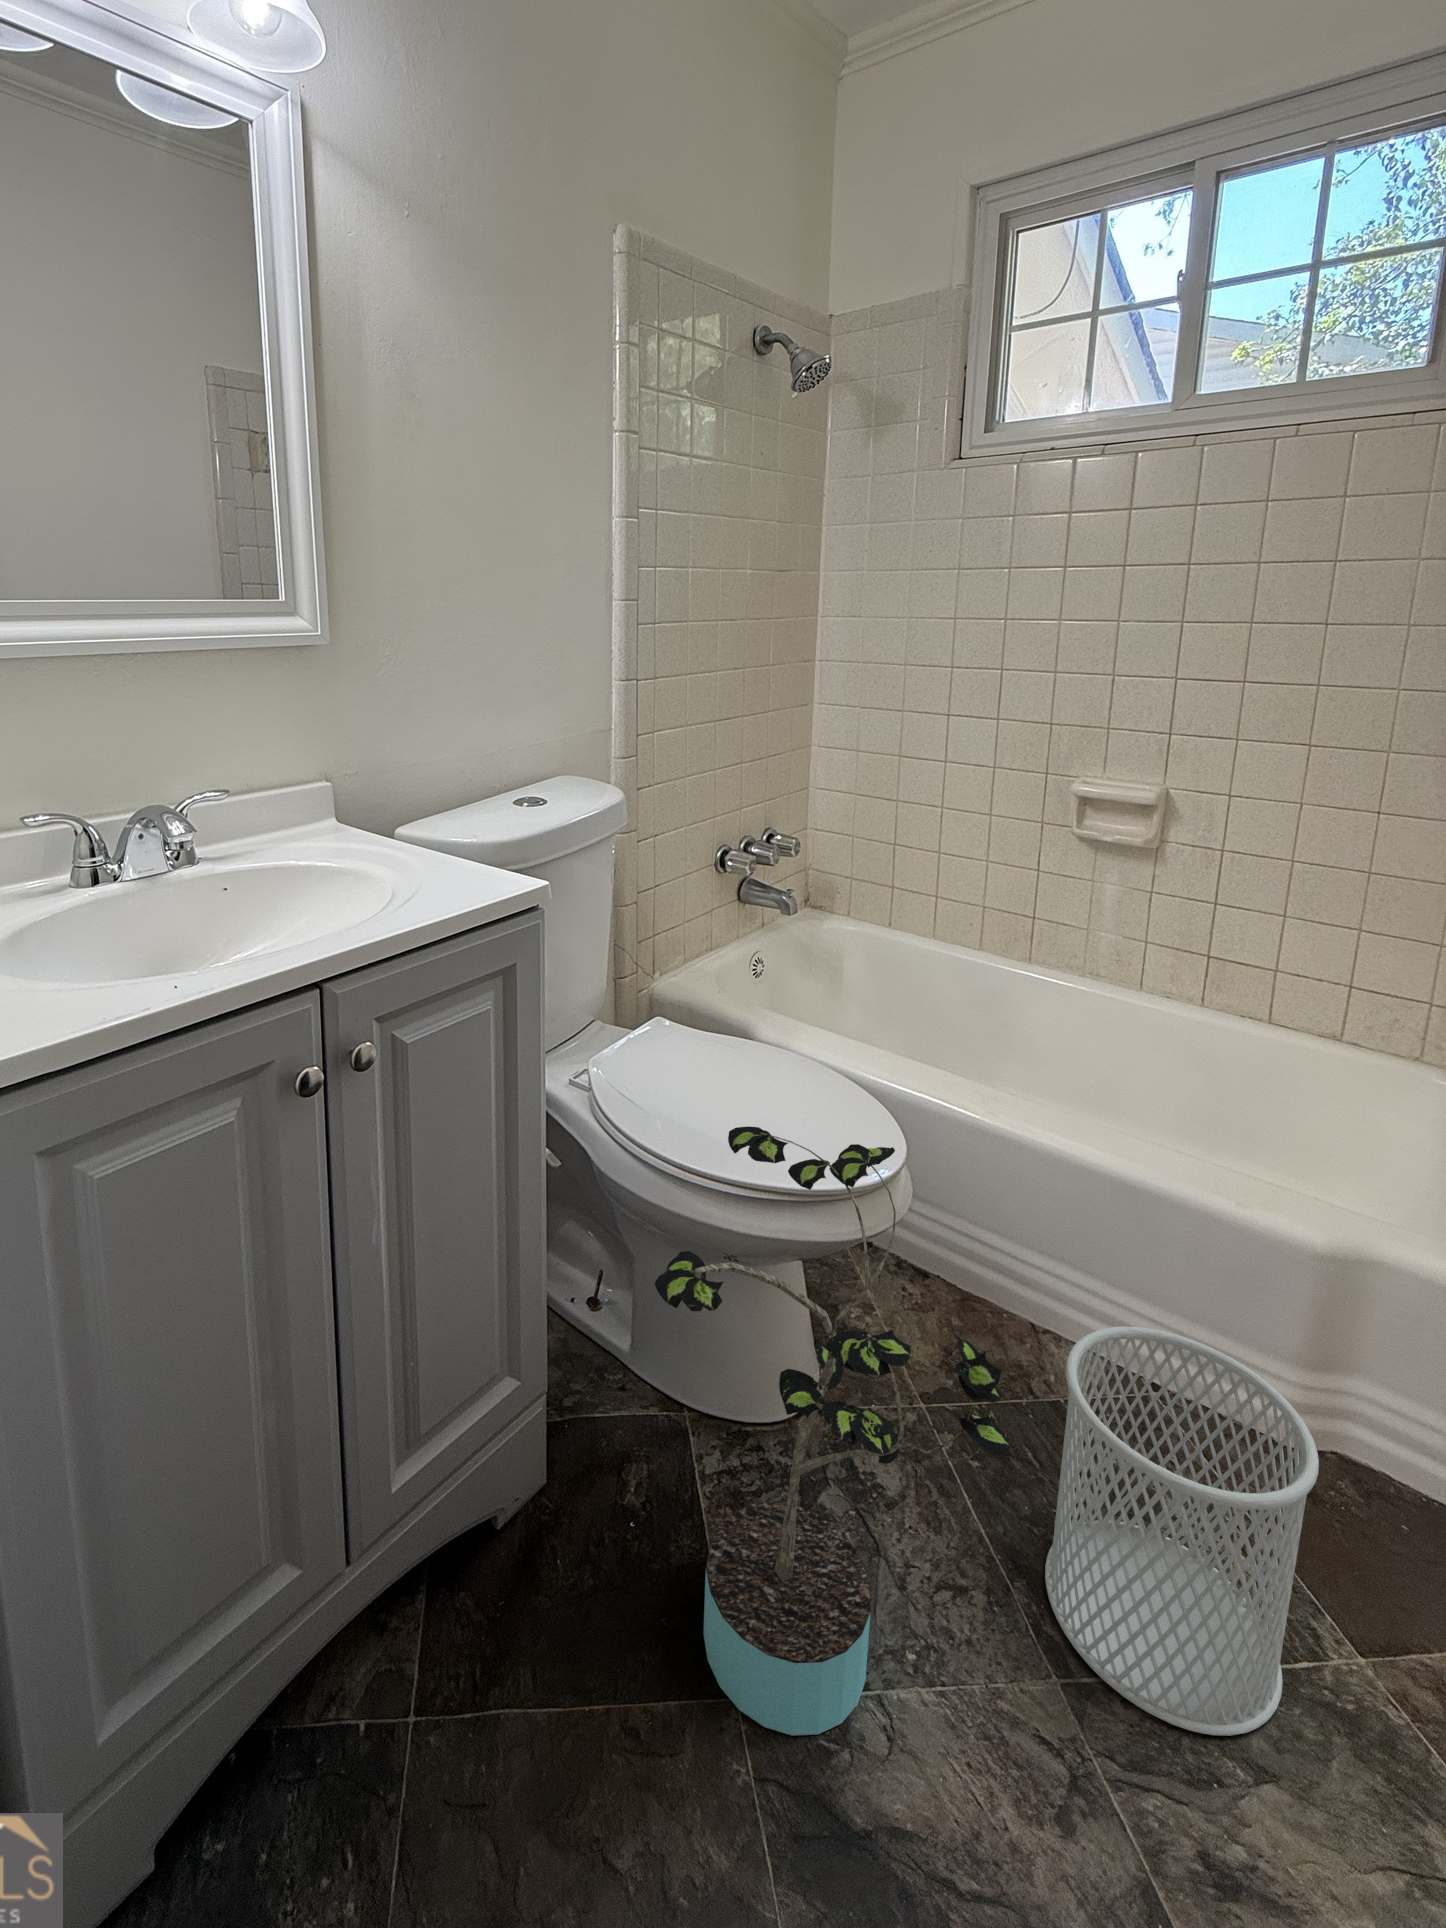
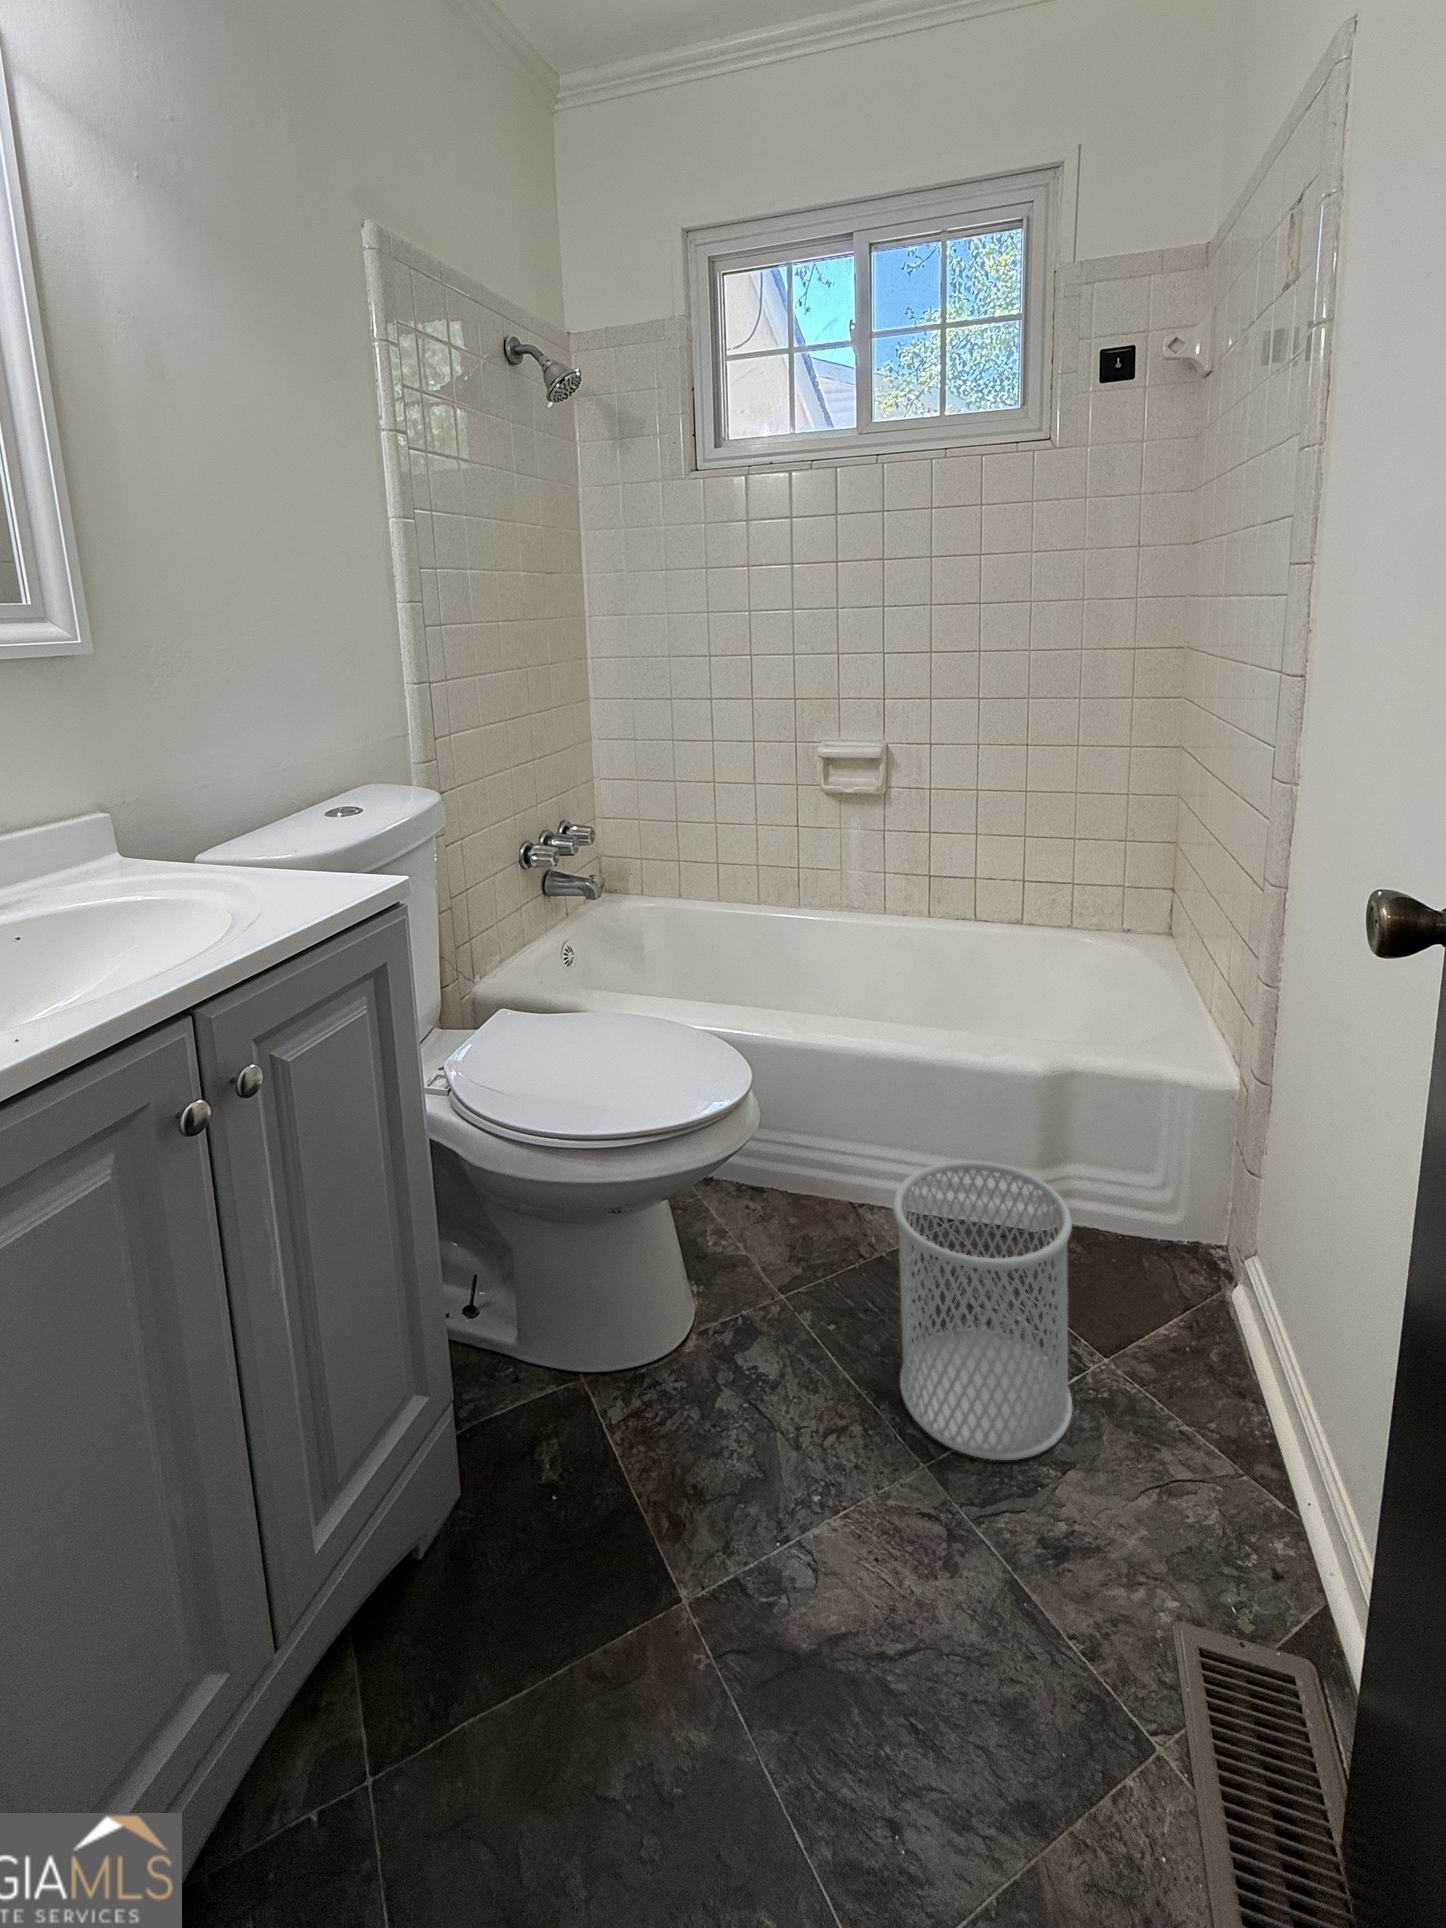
potted plant: present [655,1127,1010,1735] -> none [560,1061,869,1607]

